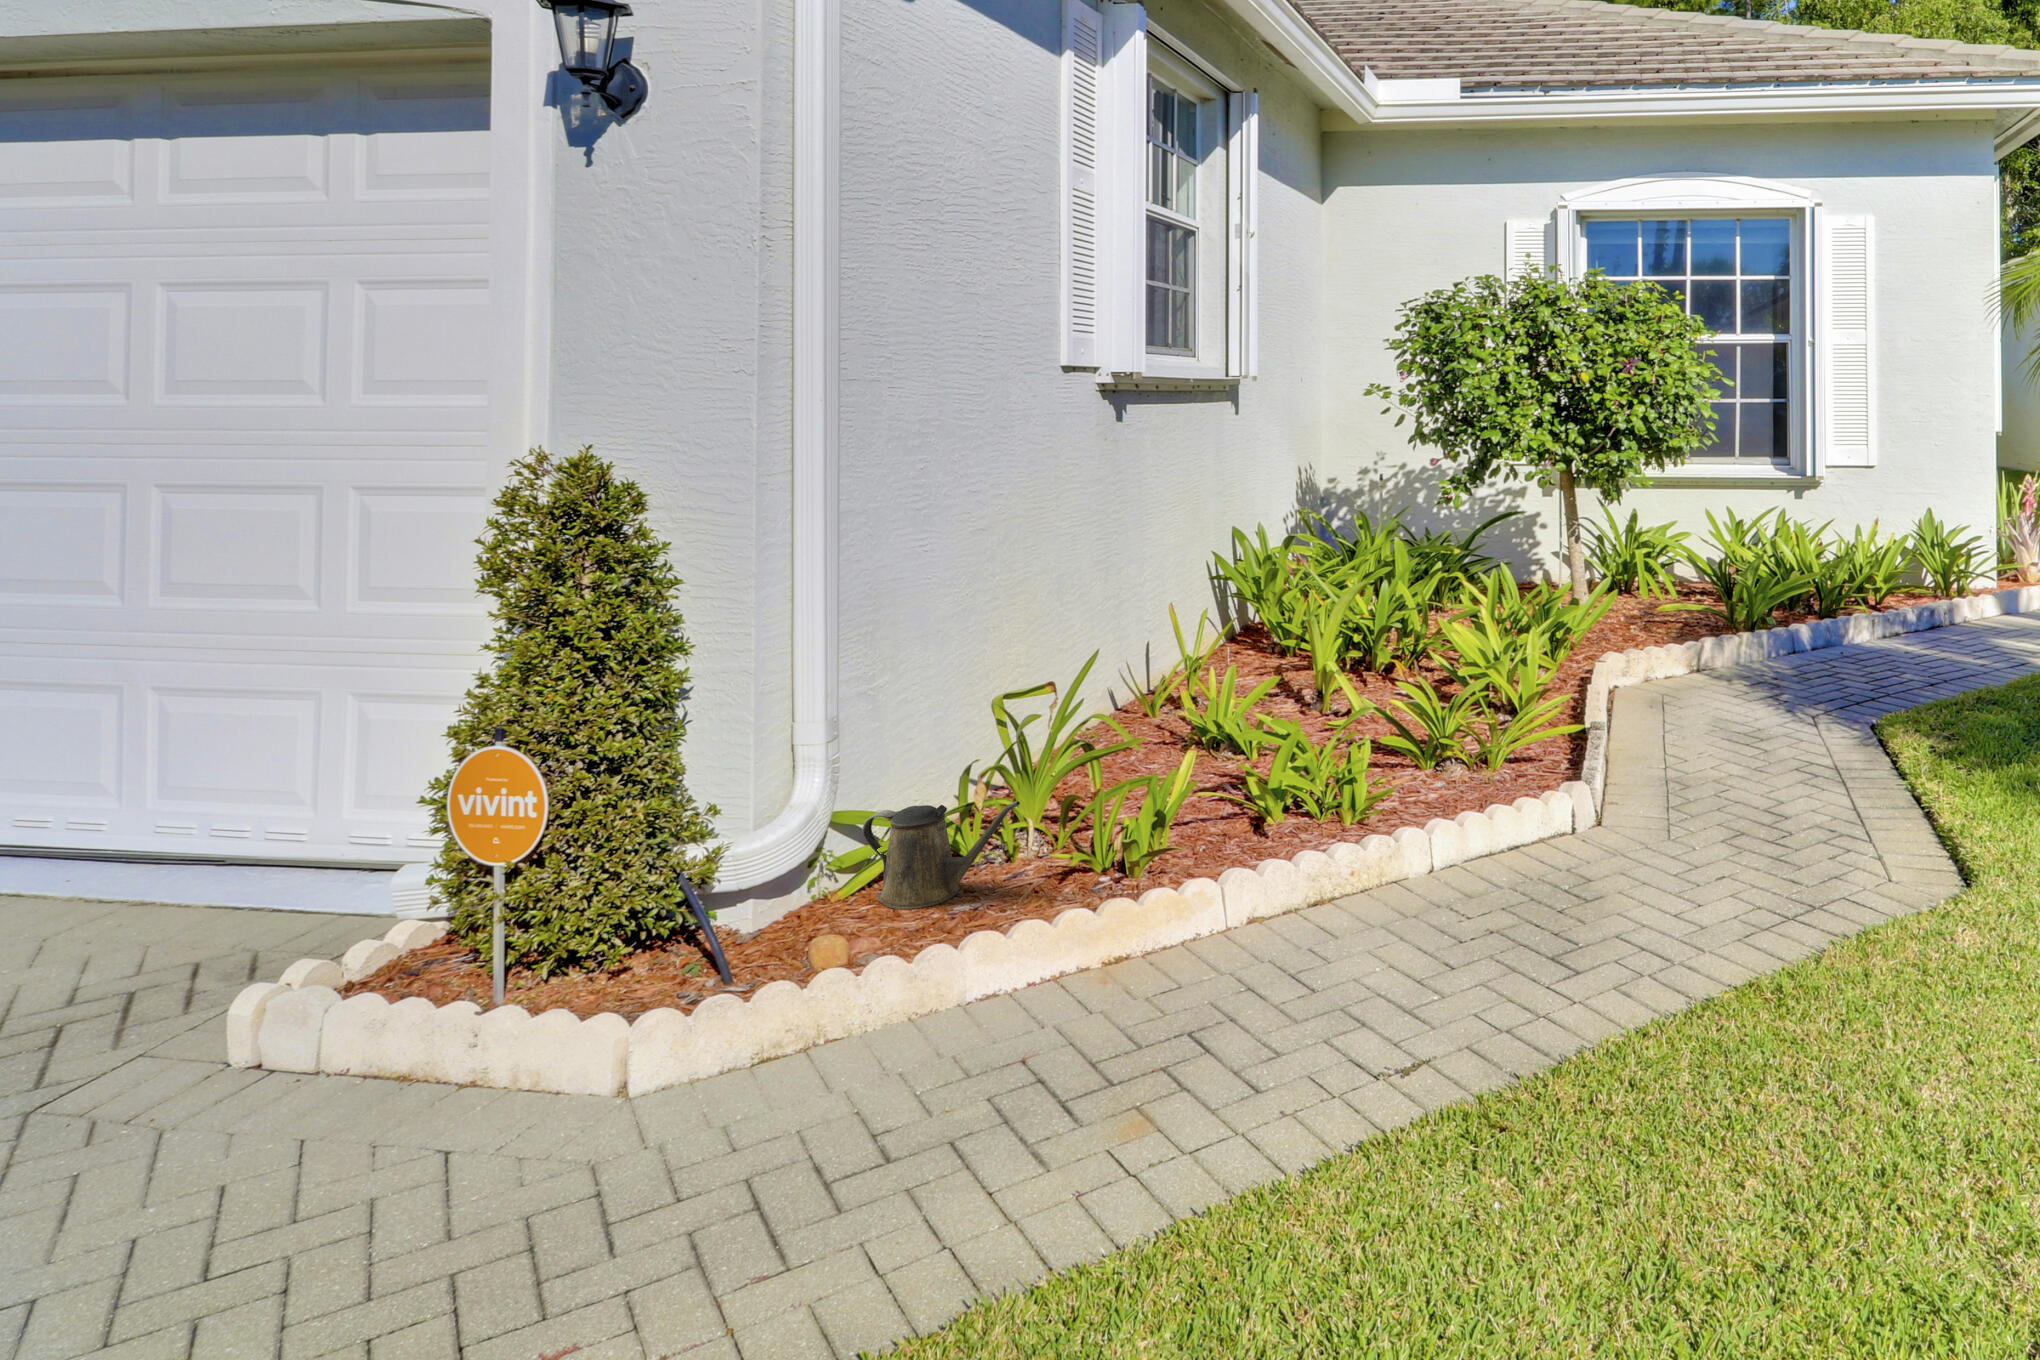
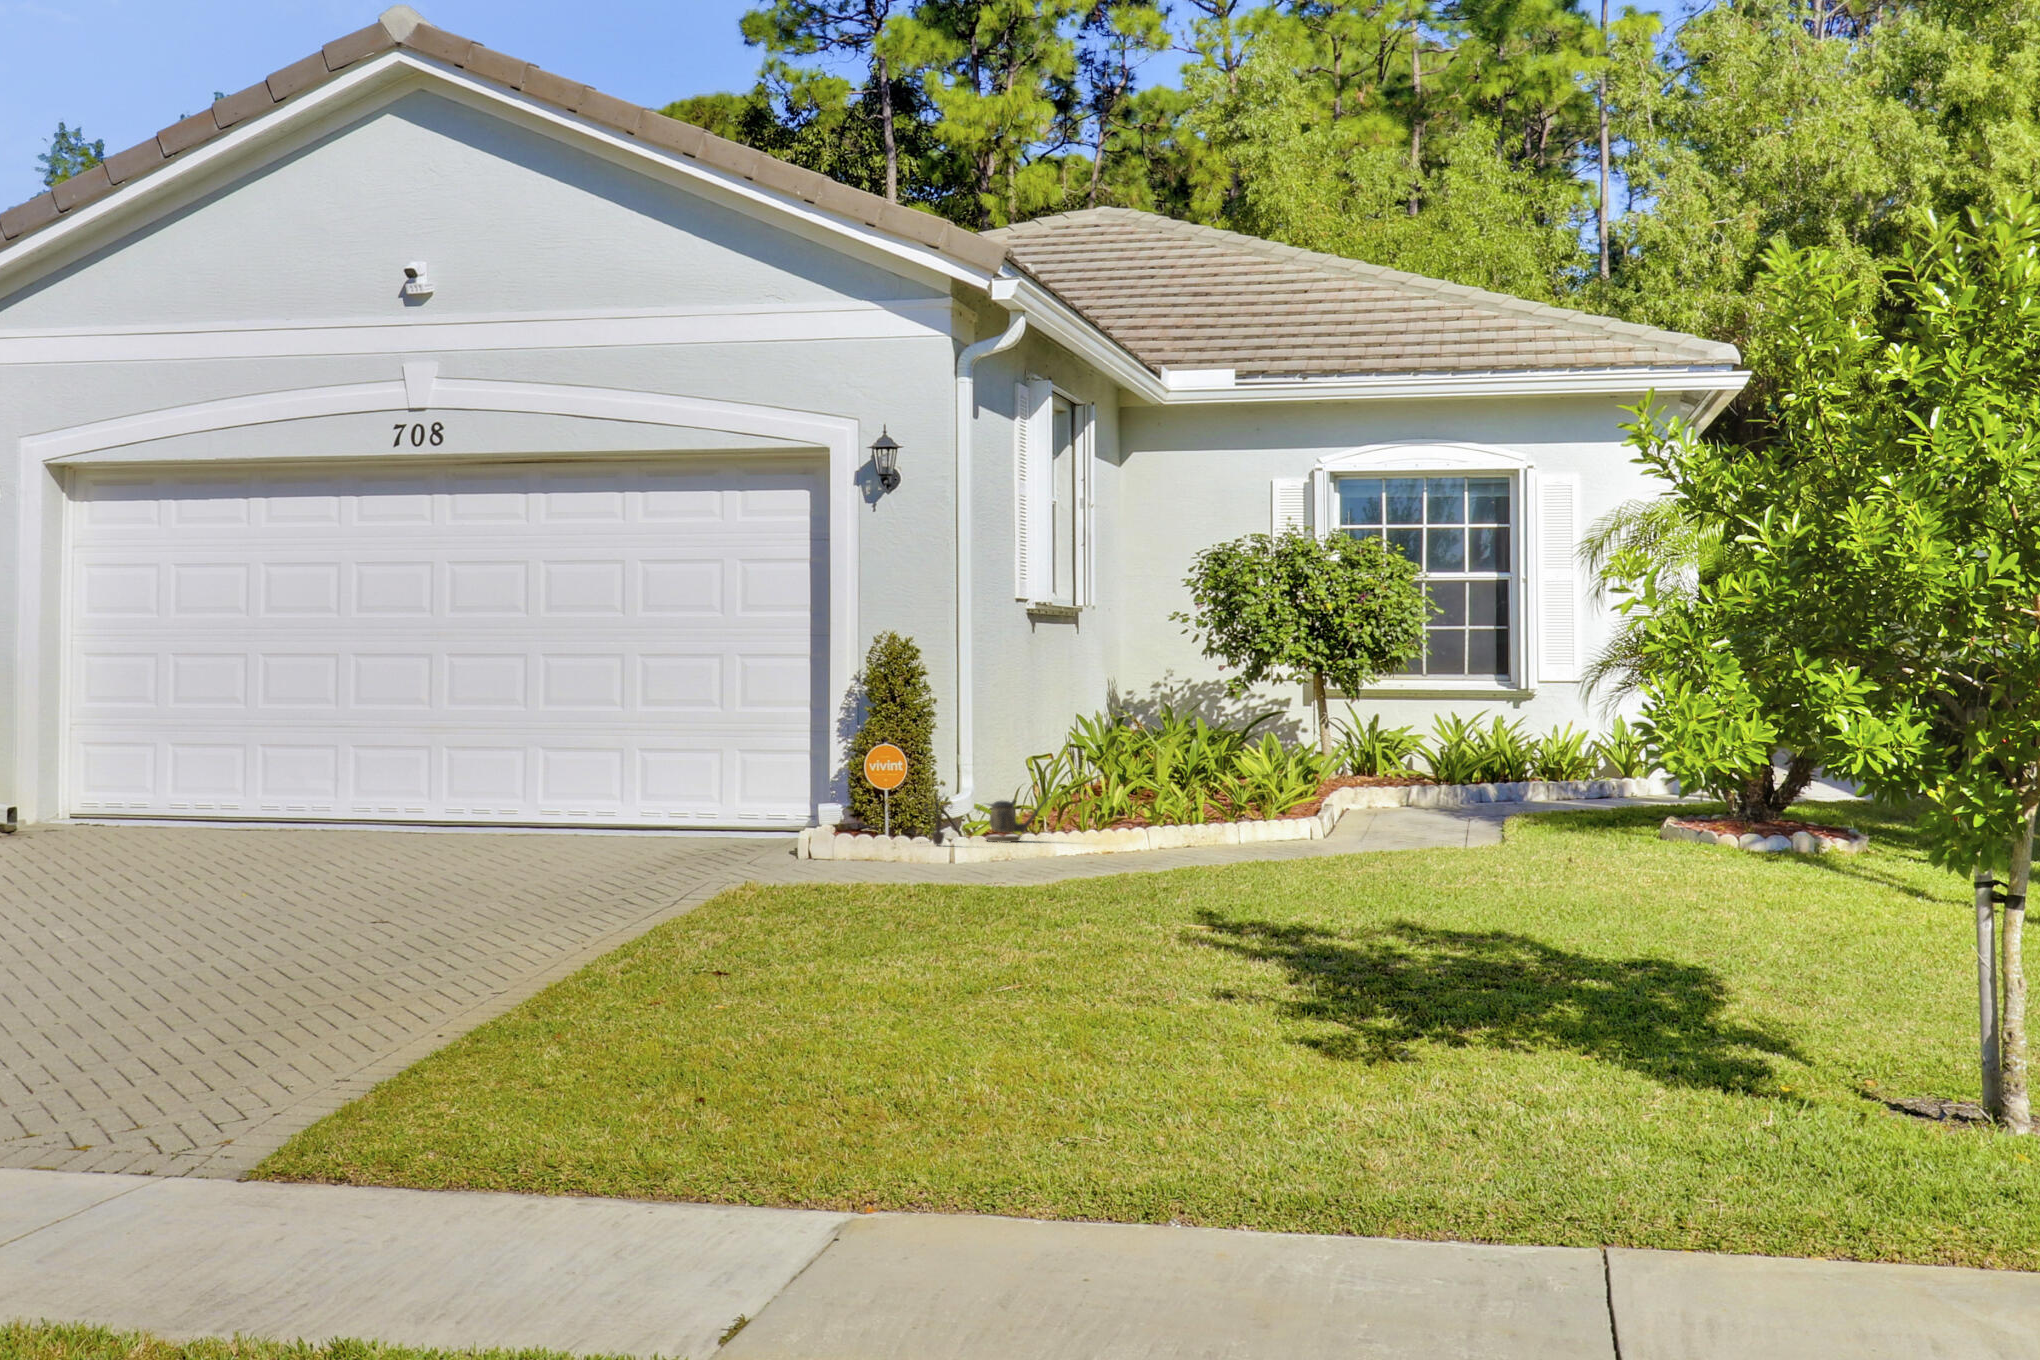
decorative plant: none [604,846,723,989] -> present [920,794,946,846]

